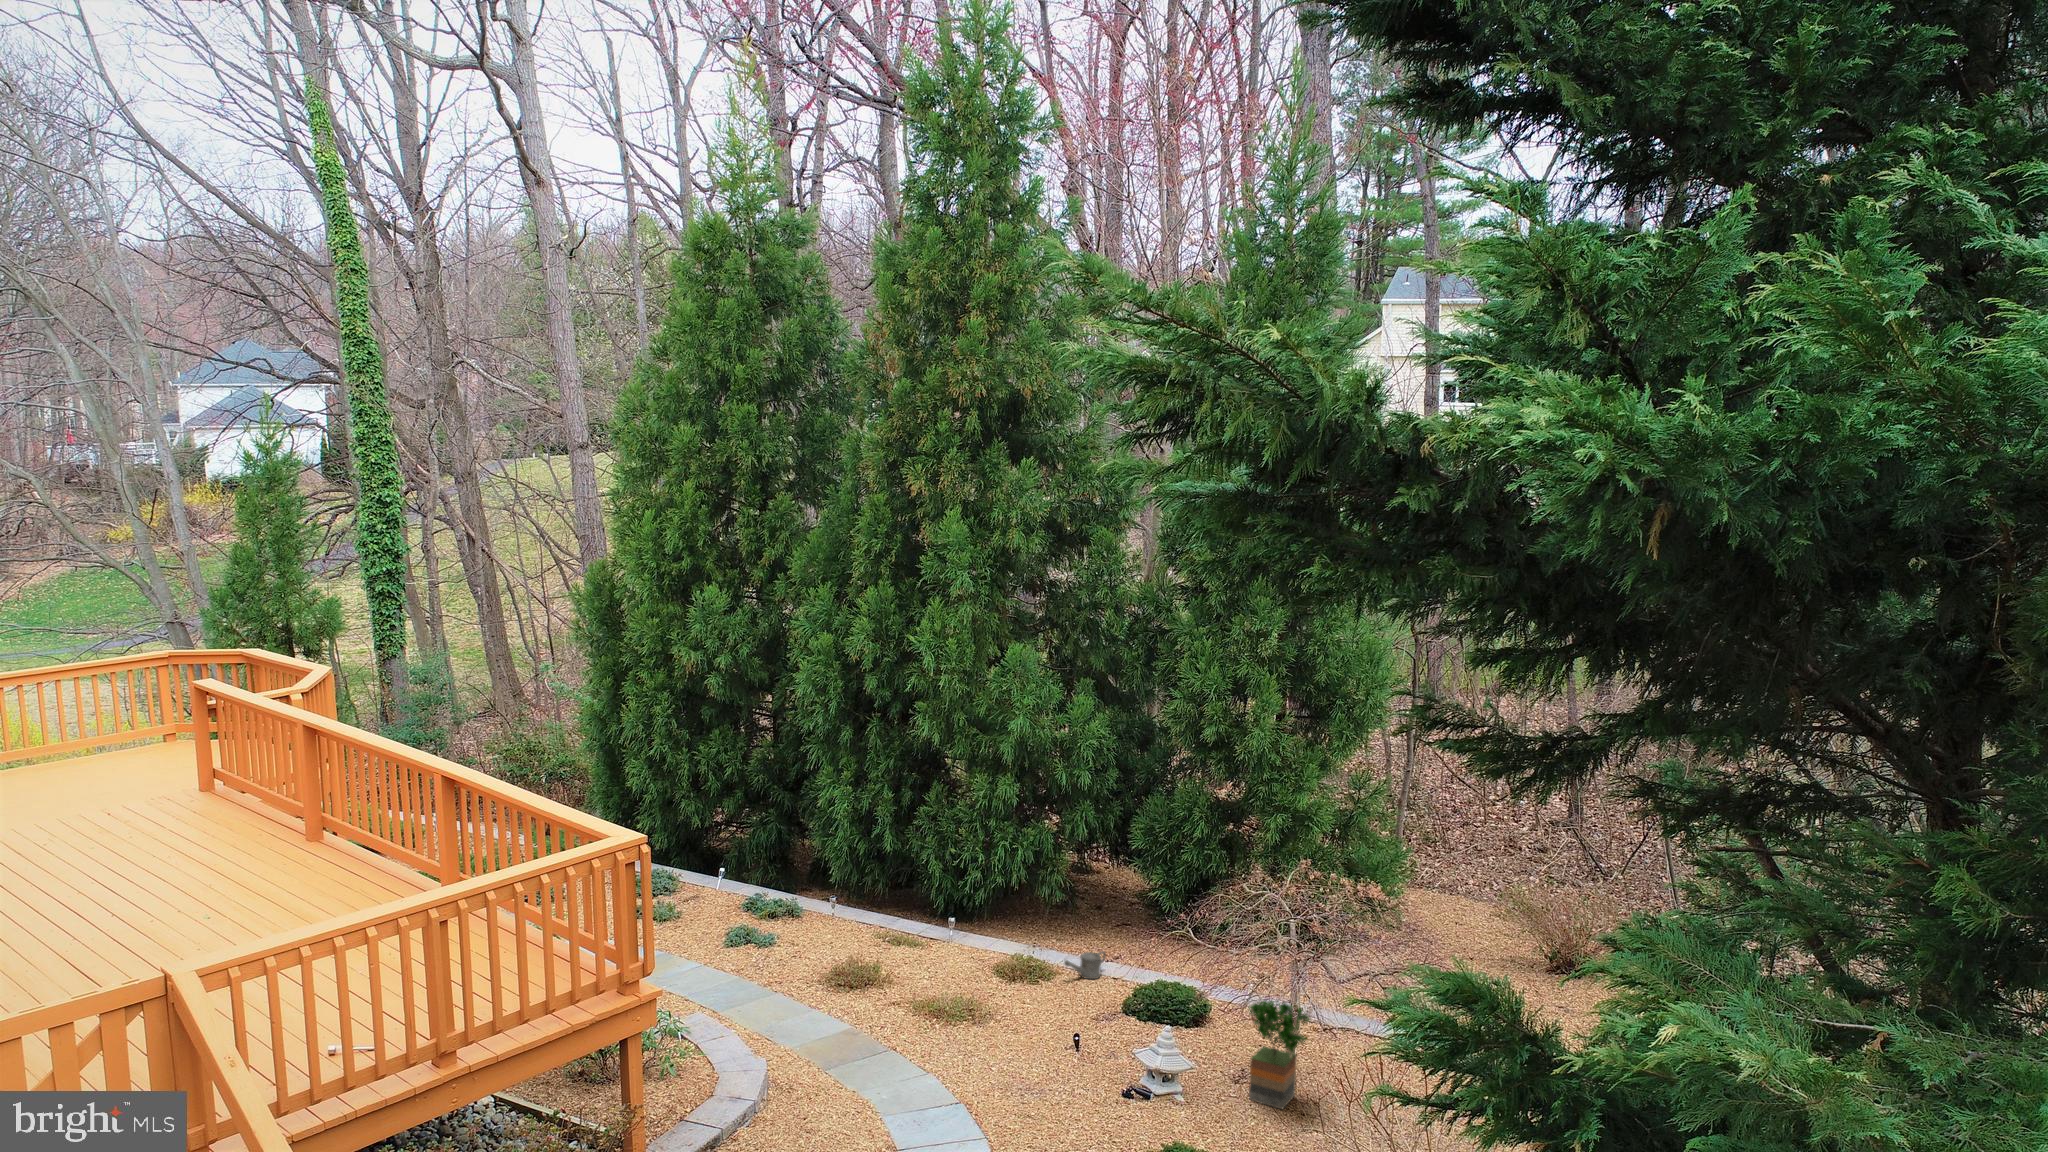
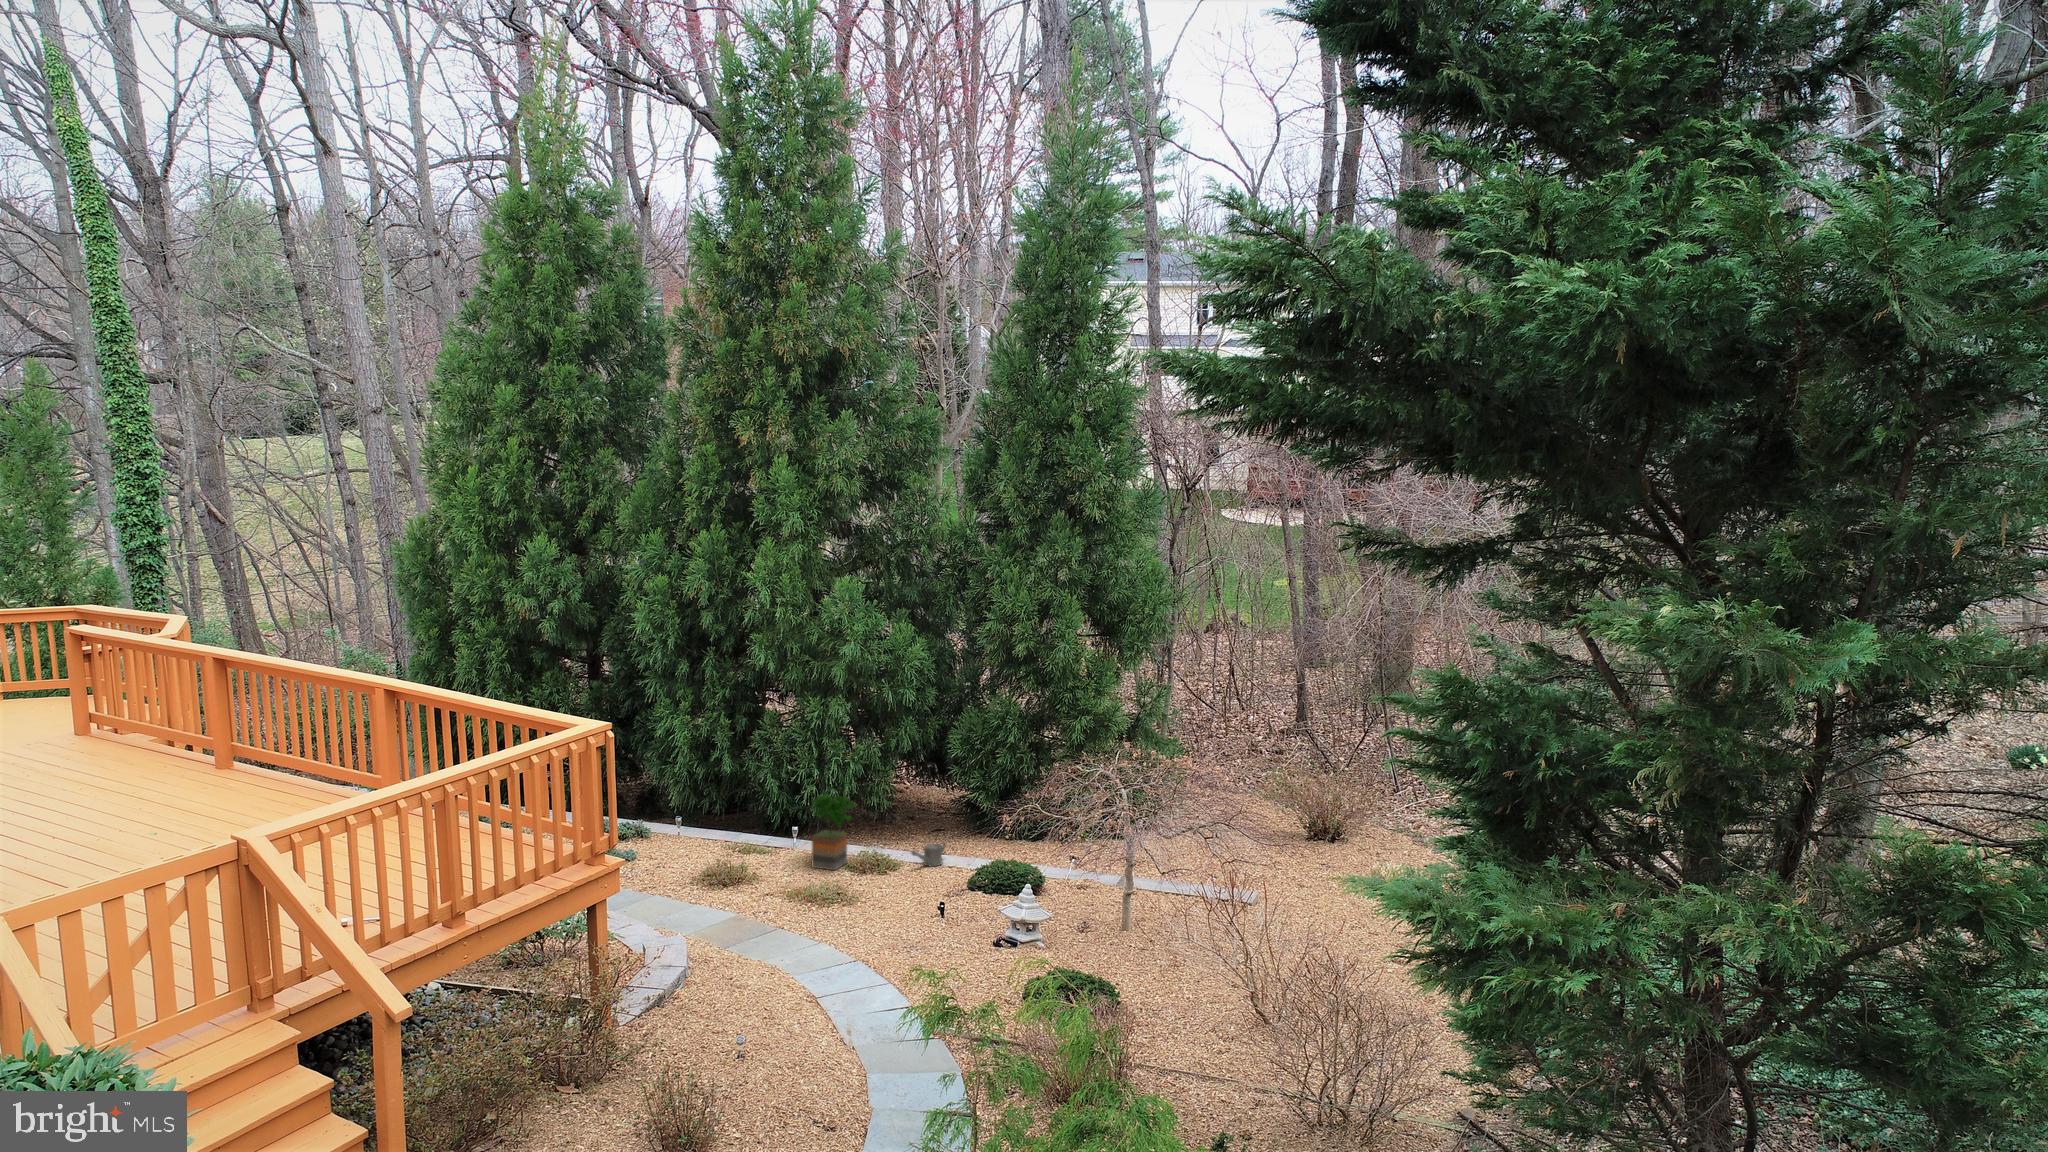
potted tree: present [1249,1001,1309,1109] -> present [812,795,856,870]

